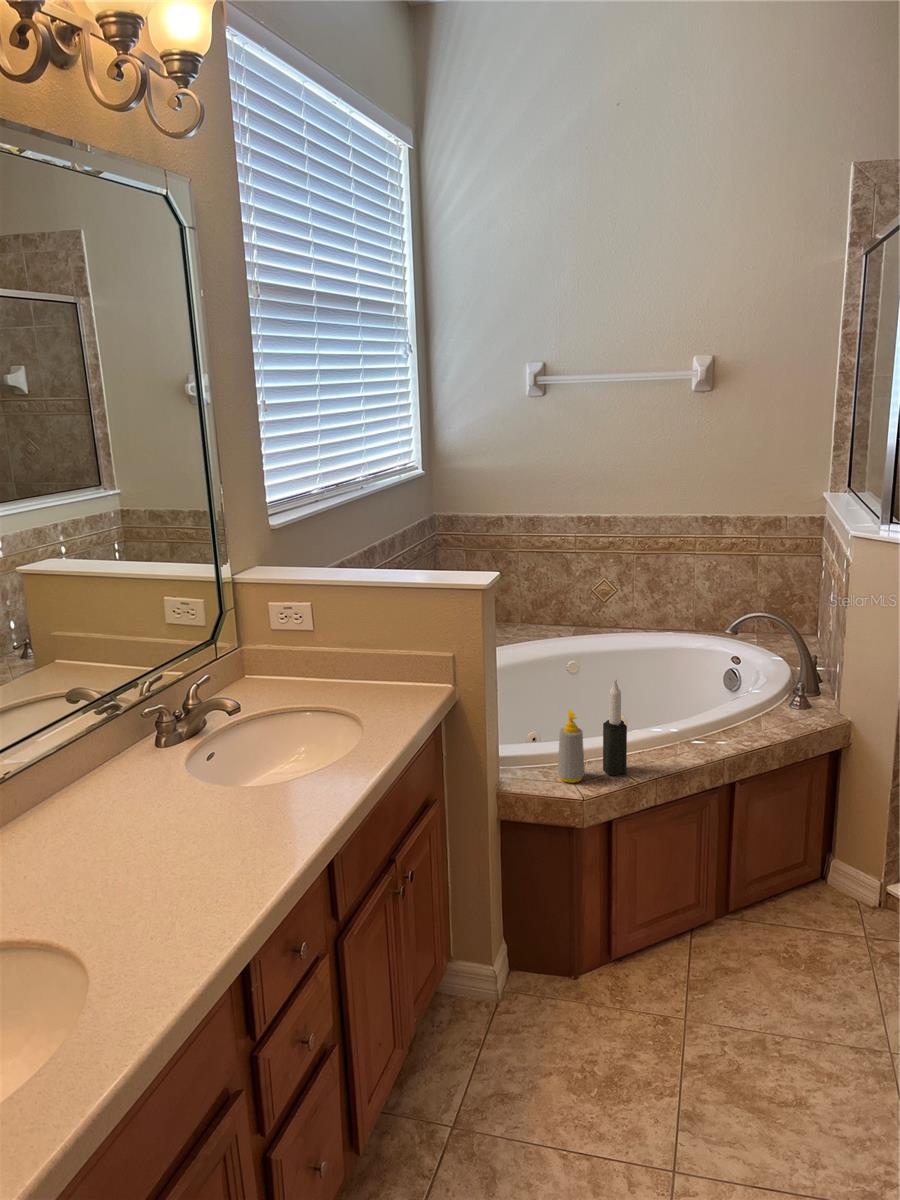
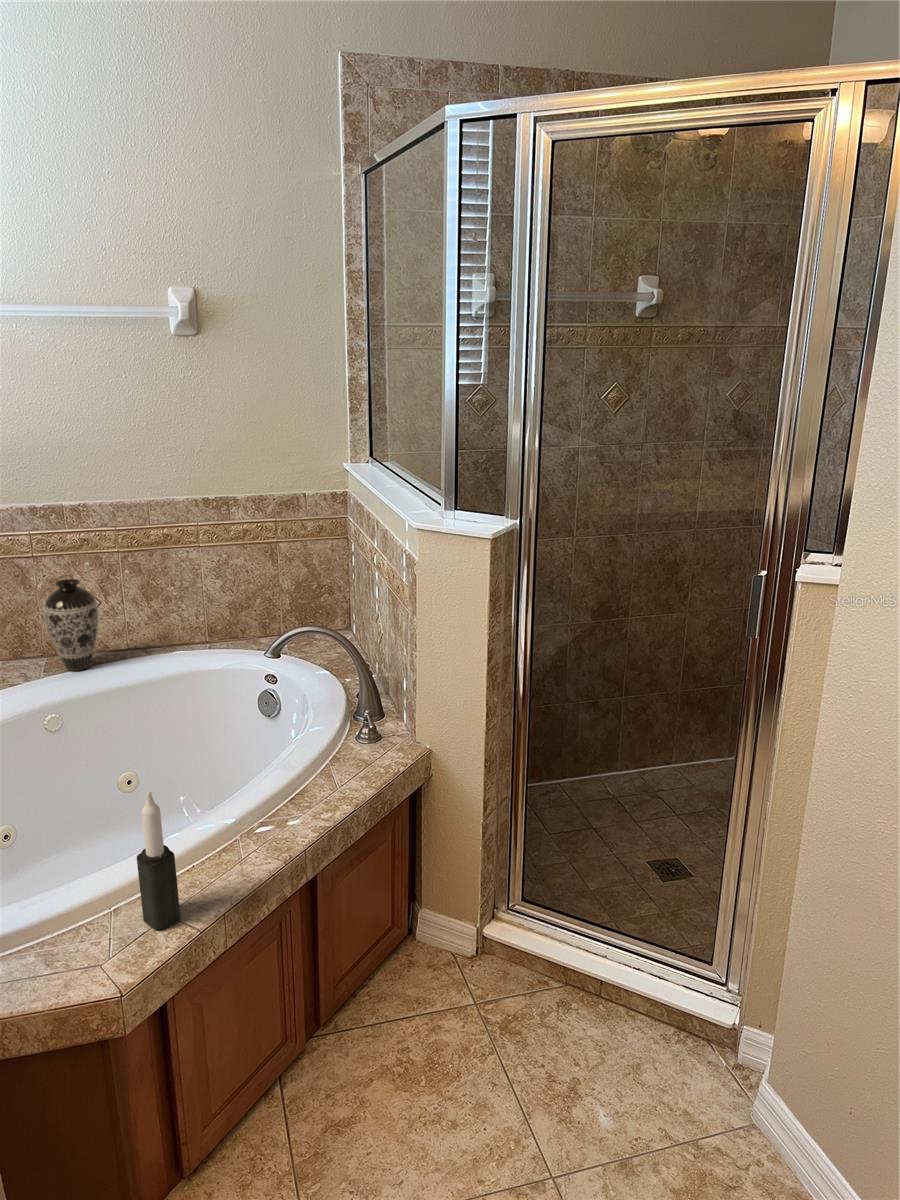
decorative vase: none [577,568,615,635] -> present [43,579,99,671]
soap bottle: present [558,710,585,783] -> none [69,857,119,967]

